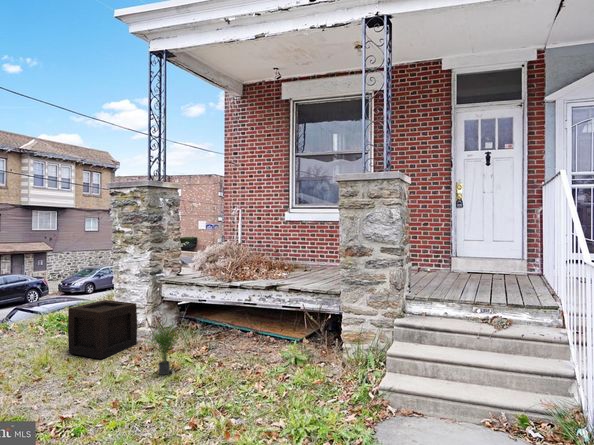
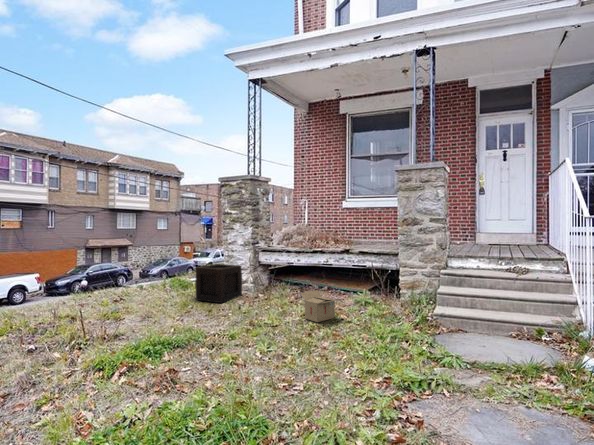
potted plant: present [148,325,176,375] -> none [255,272,282,311]
cardboard box: none [199,347,254,398] -> present [301,290,335,322]

